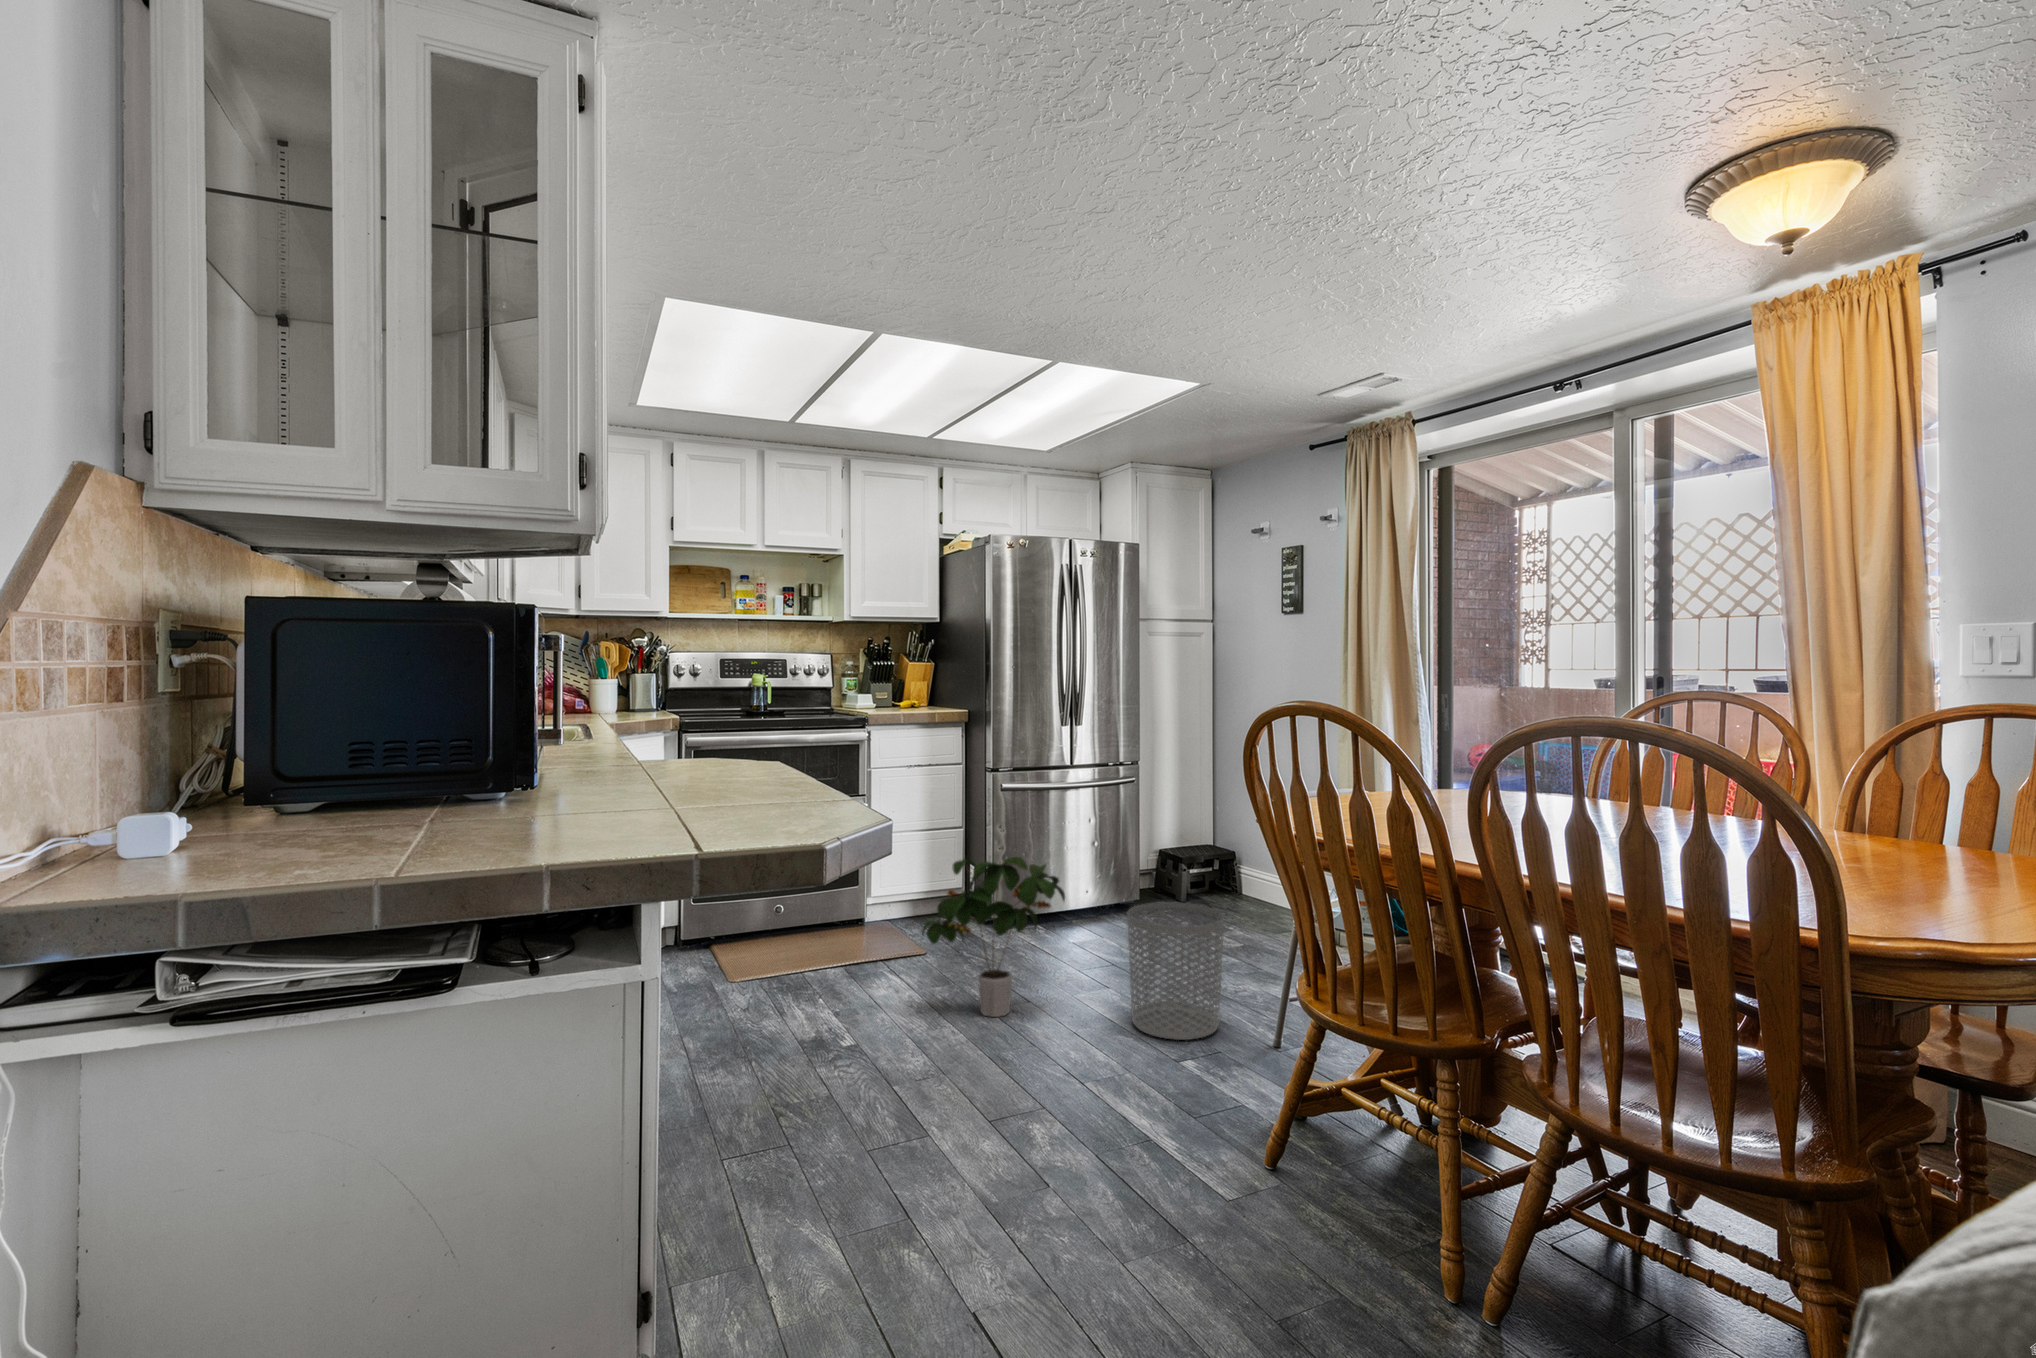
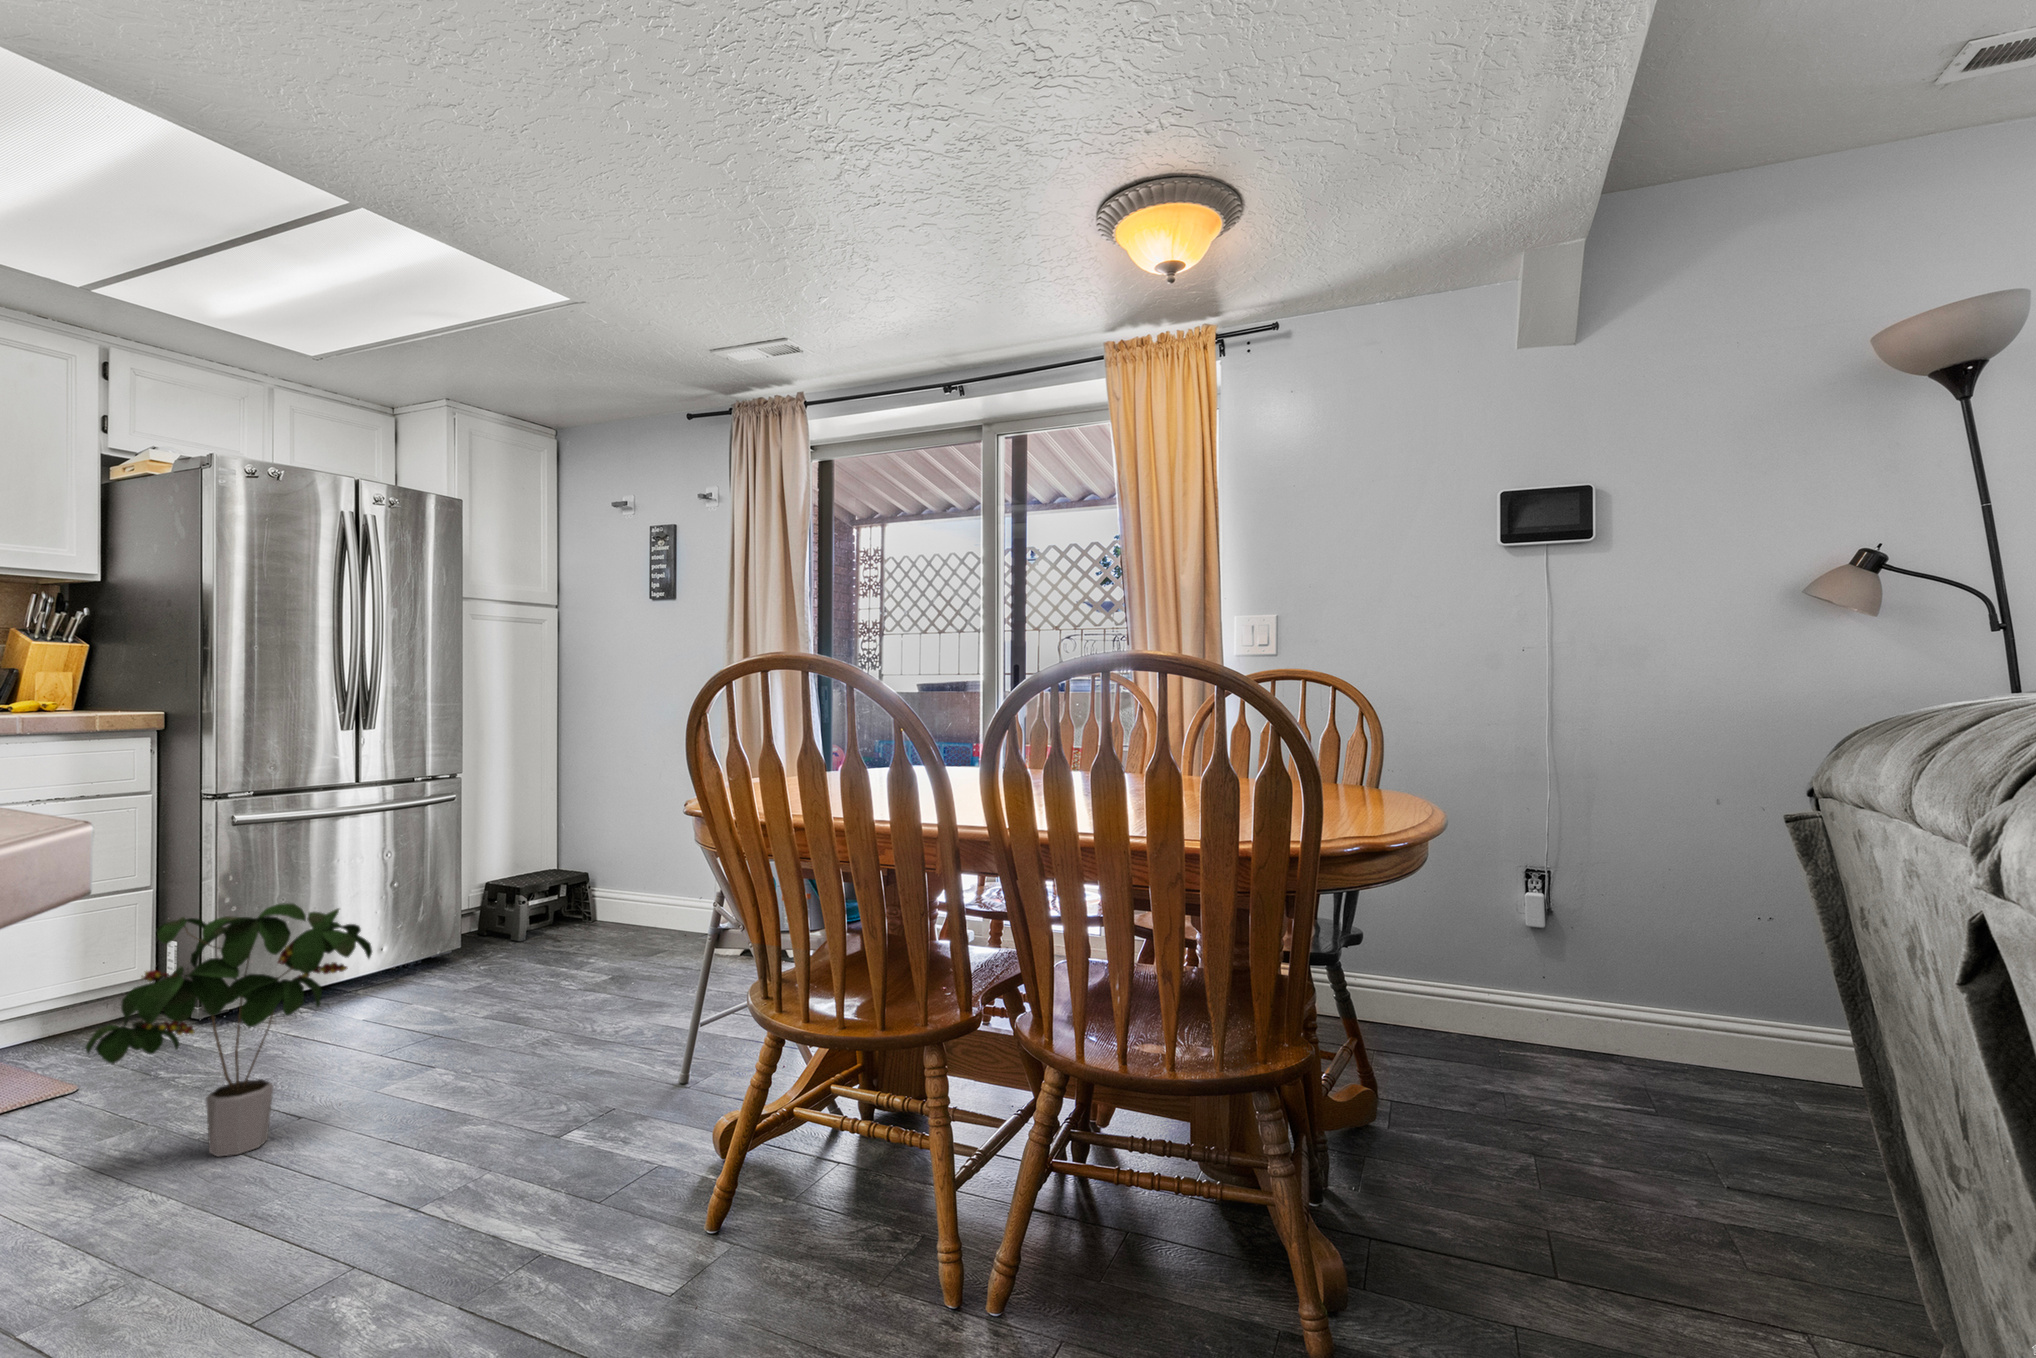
waste bin: present [1127,902,1224,1040] -> none [475,934,613,1115]

